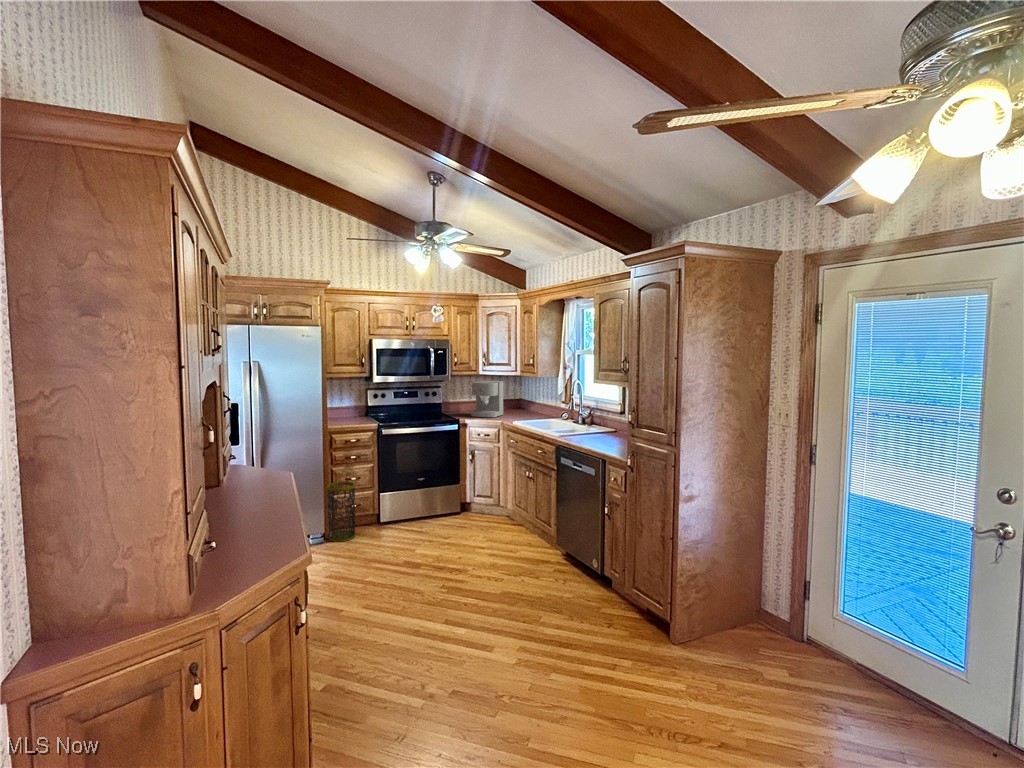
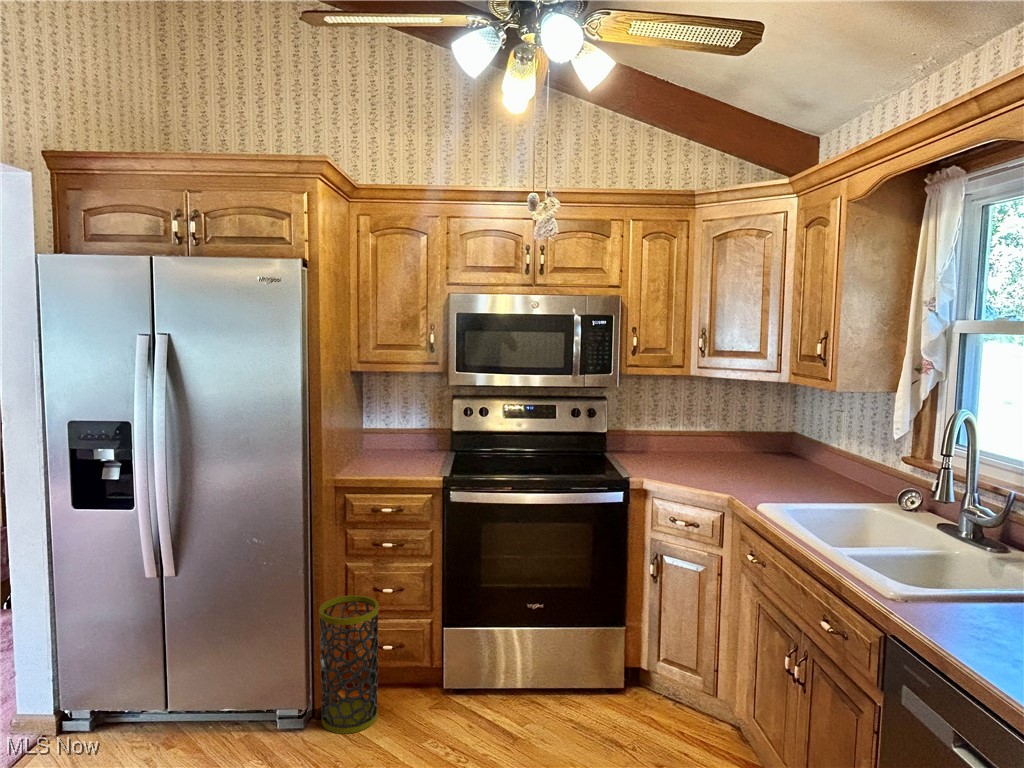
coffee maker: present [471,381,503,418] -> none [662,390,745,482]

